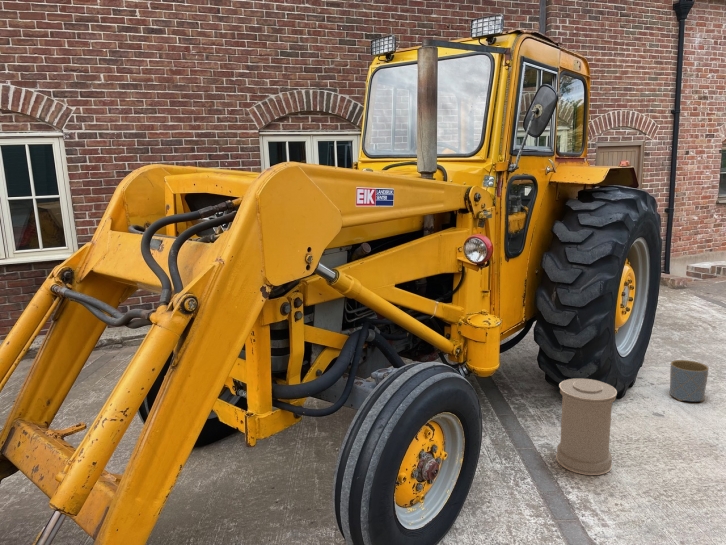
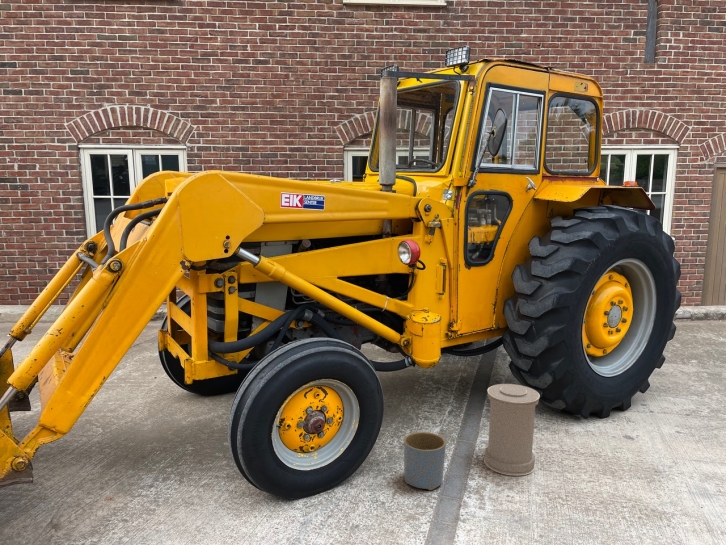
planter: present [670,360,708,402] -> present [404,432,446,490]

